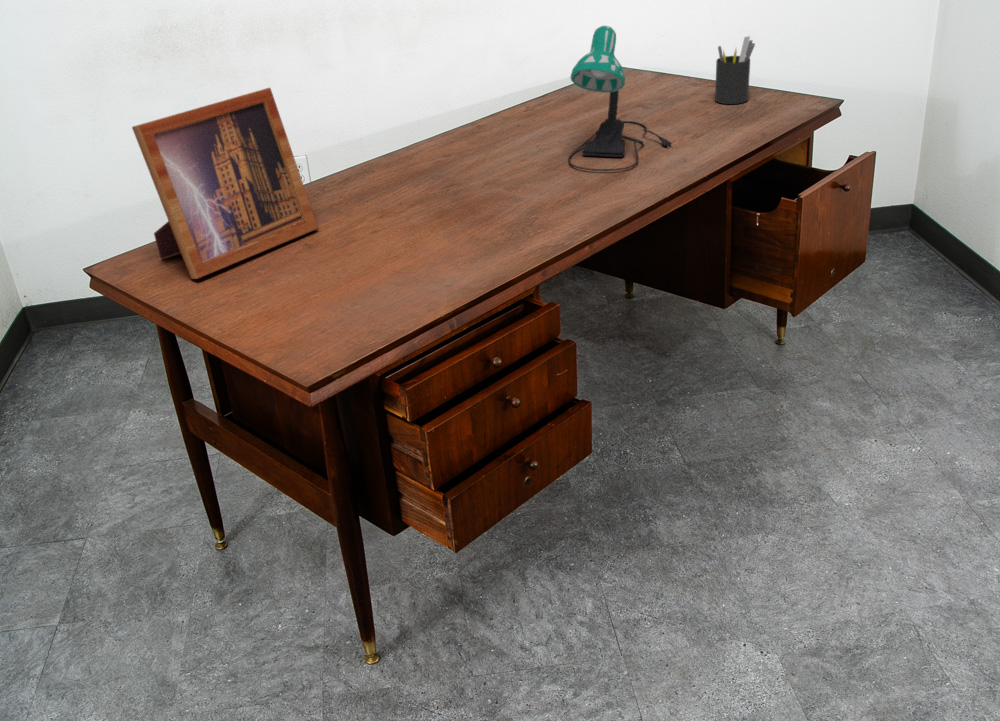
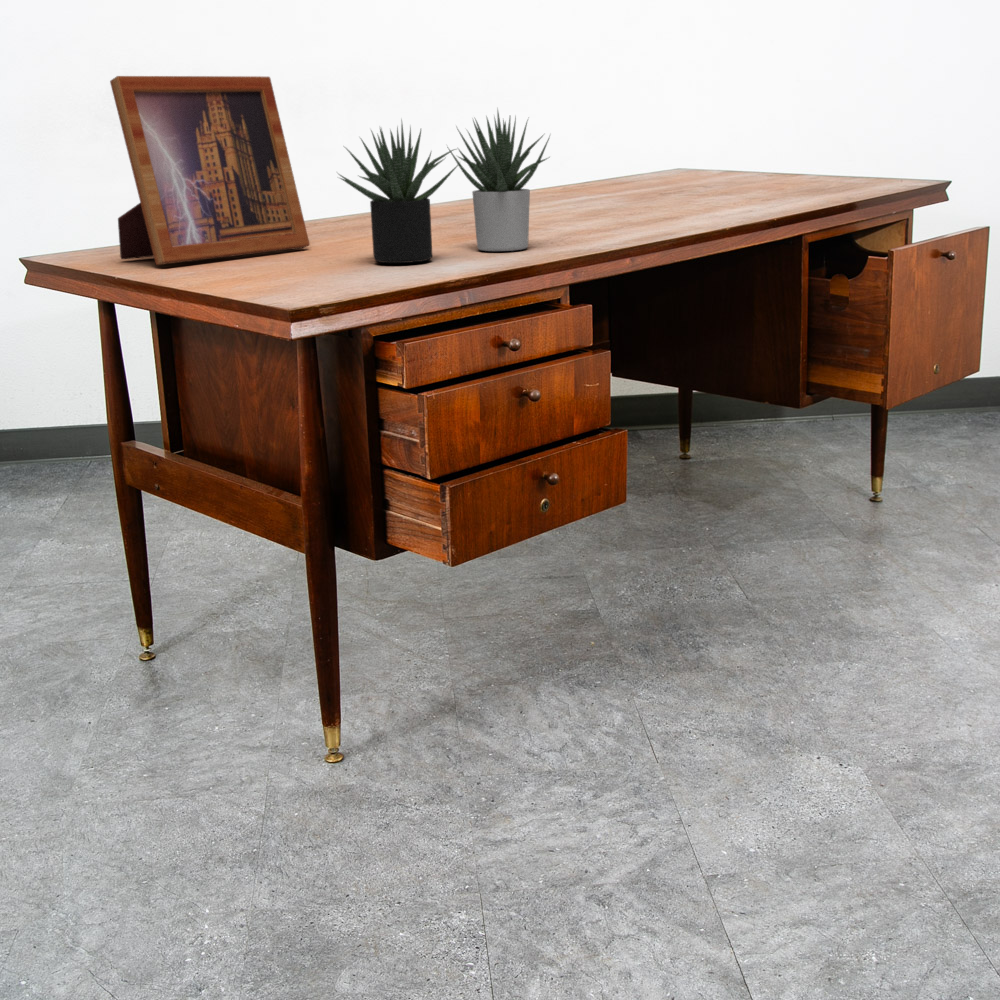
desk lamp: present [568,26,672,171] -> none [610,65,735,223]
pen holder: present [715,36,755,104] -> none [786,119,833,200]
succulent plant: none [335,126,517,280] -> present [340,111,549,263]

